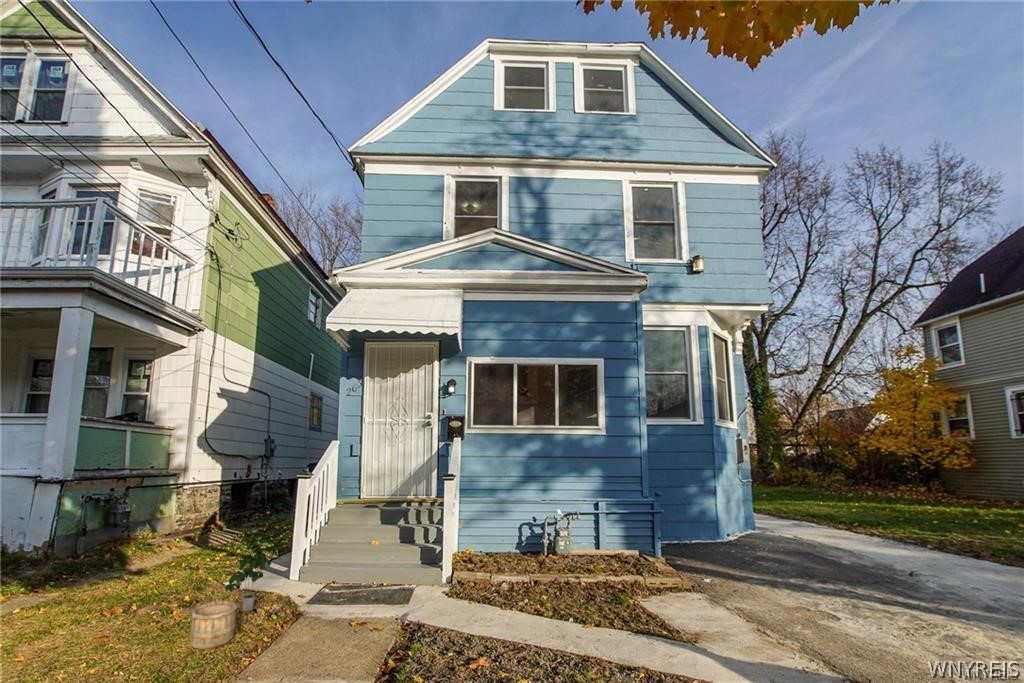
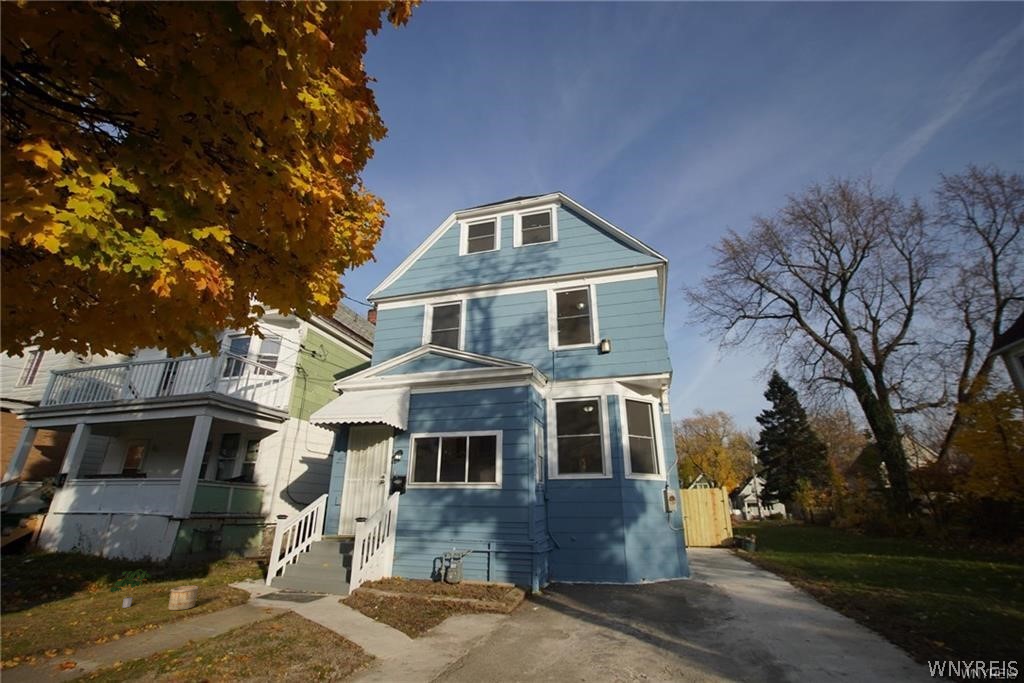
potted plant: present [225,555,271,611] -> present [110,569,151,608]

